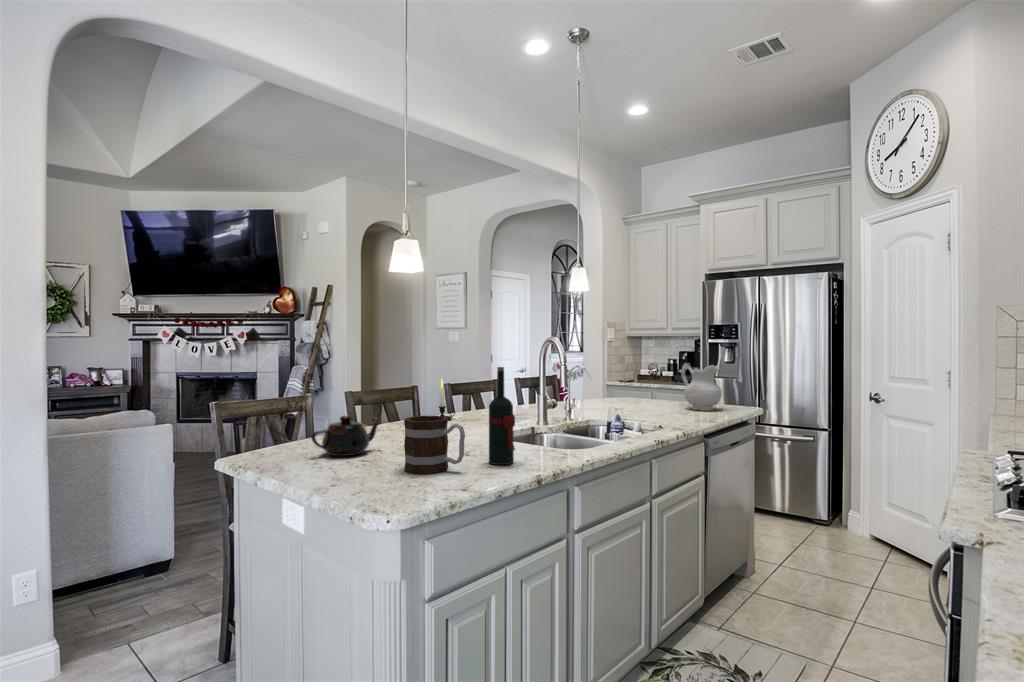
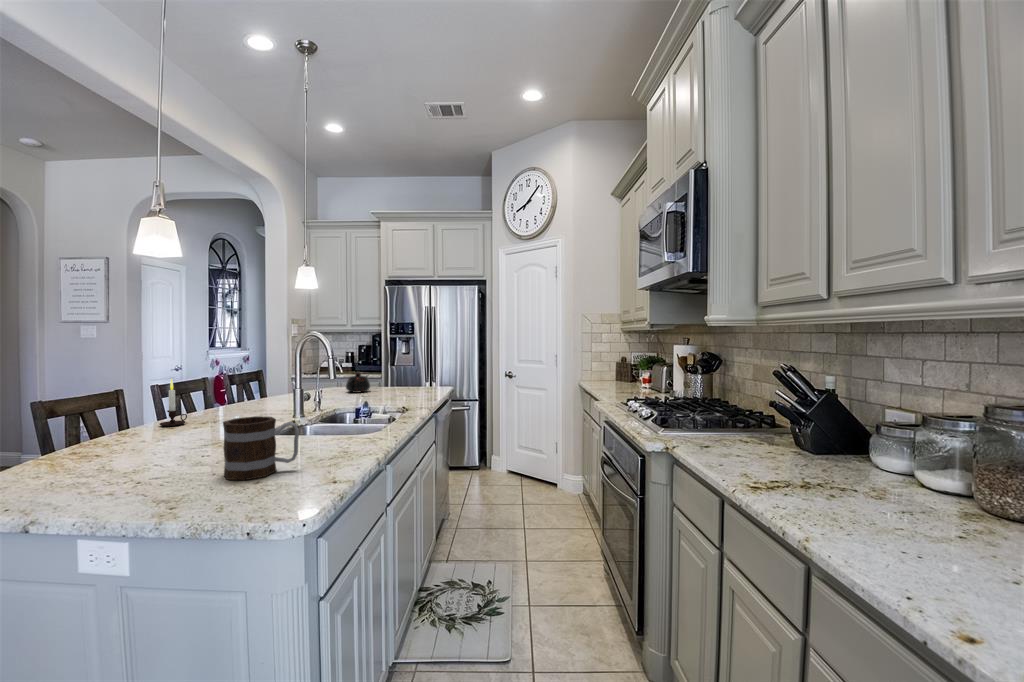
ceramic pitcher: present [682,363,722,411] -> none [395,354,428,392]
wine bottle: present [489,367,515,465] -> none [307,362,339,458]
teapot: present [311,416,381,456] -> present [346,372,370,393]

